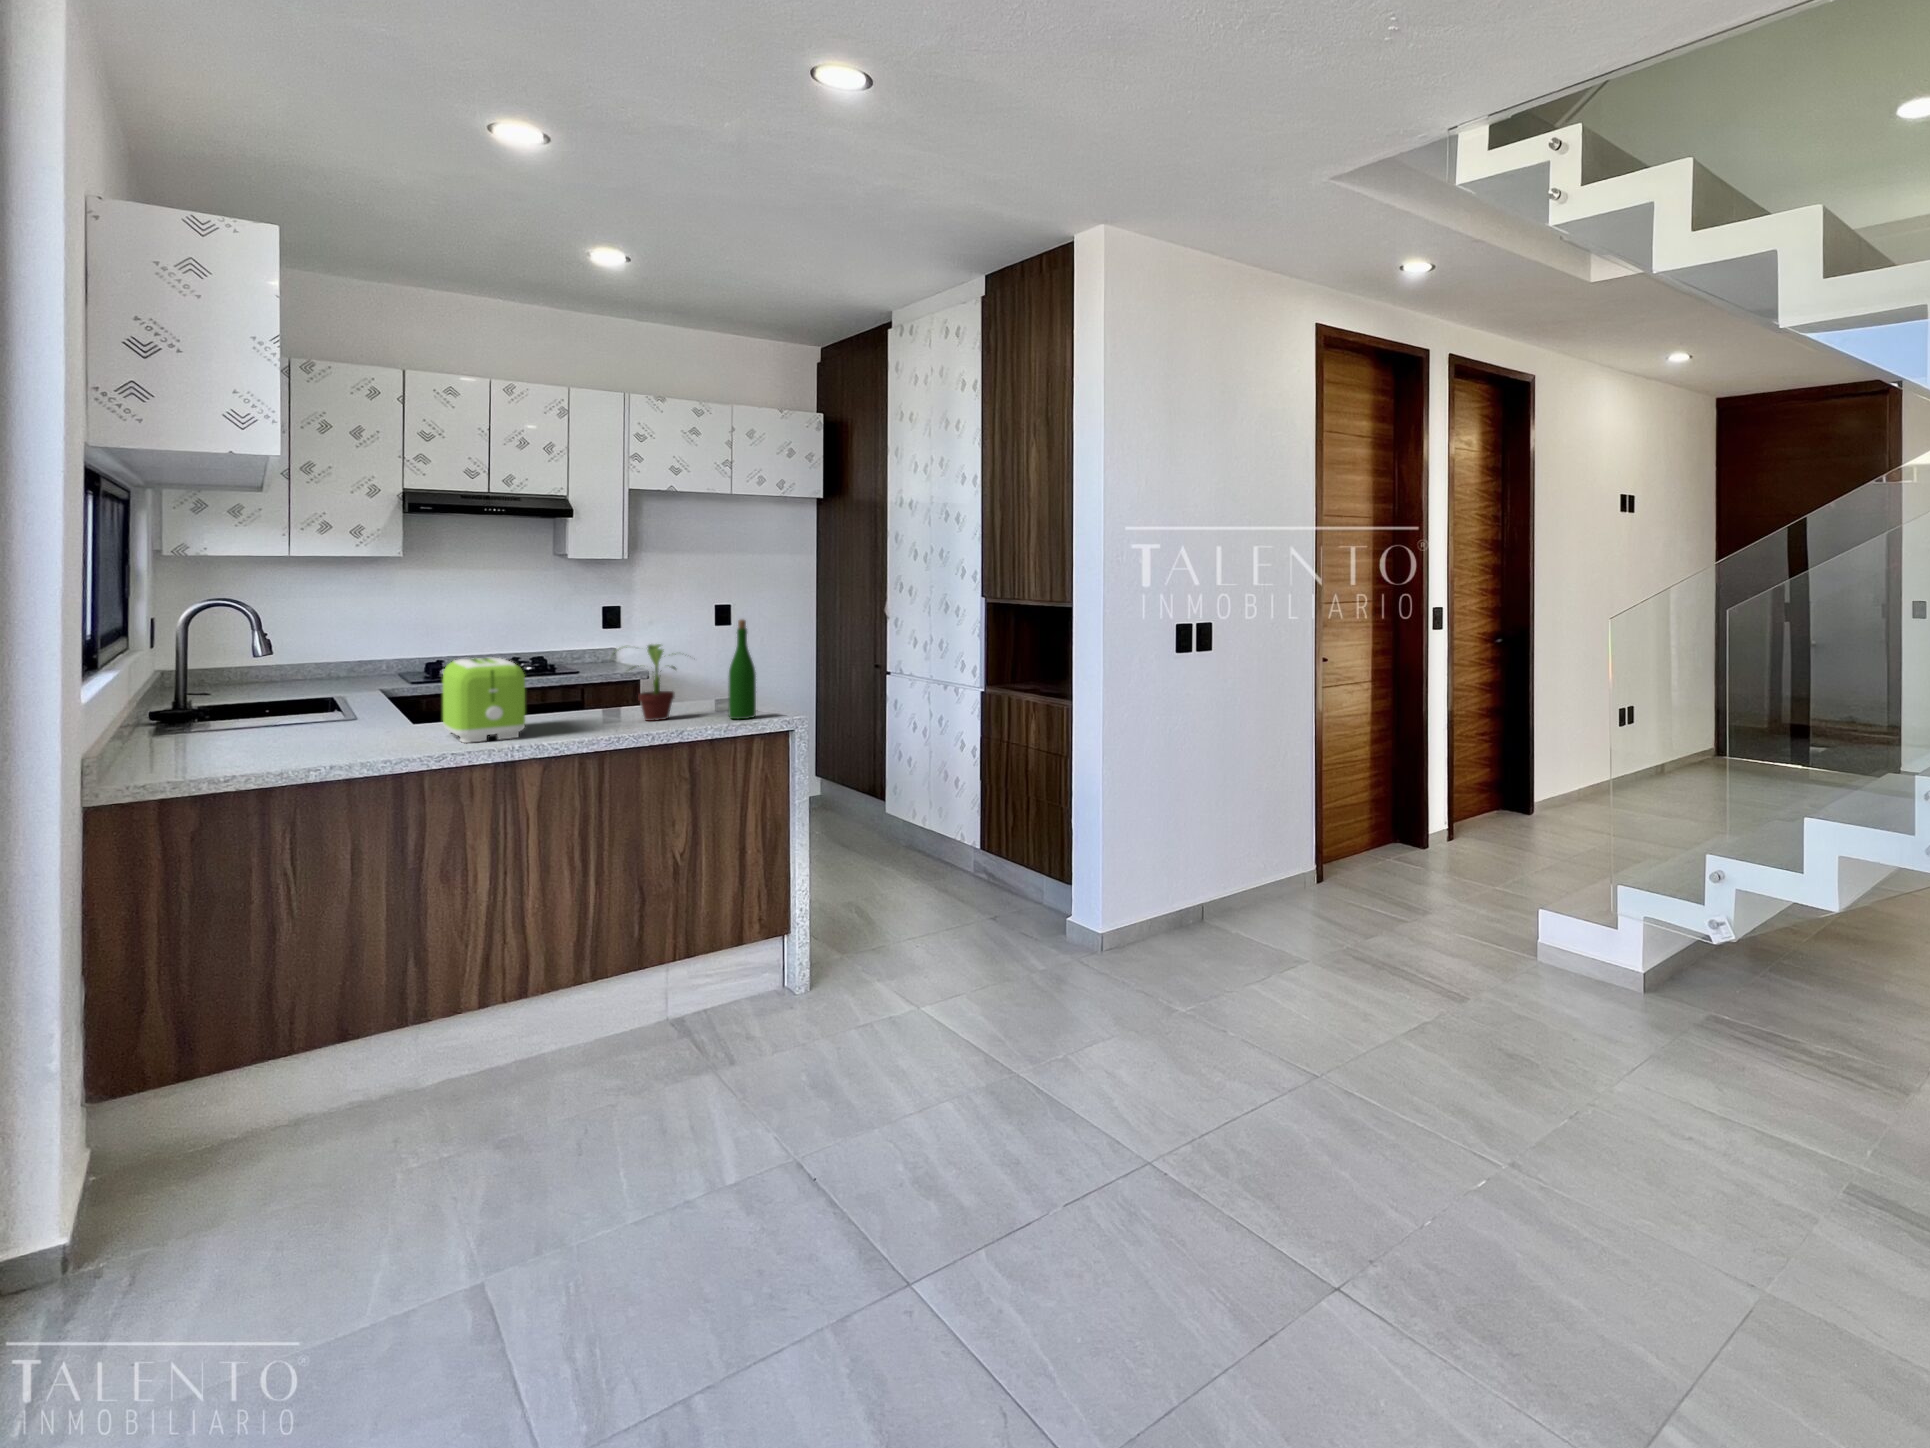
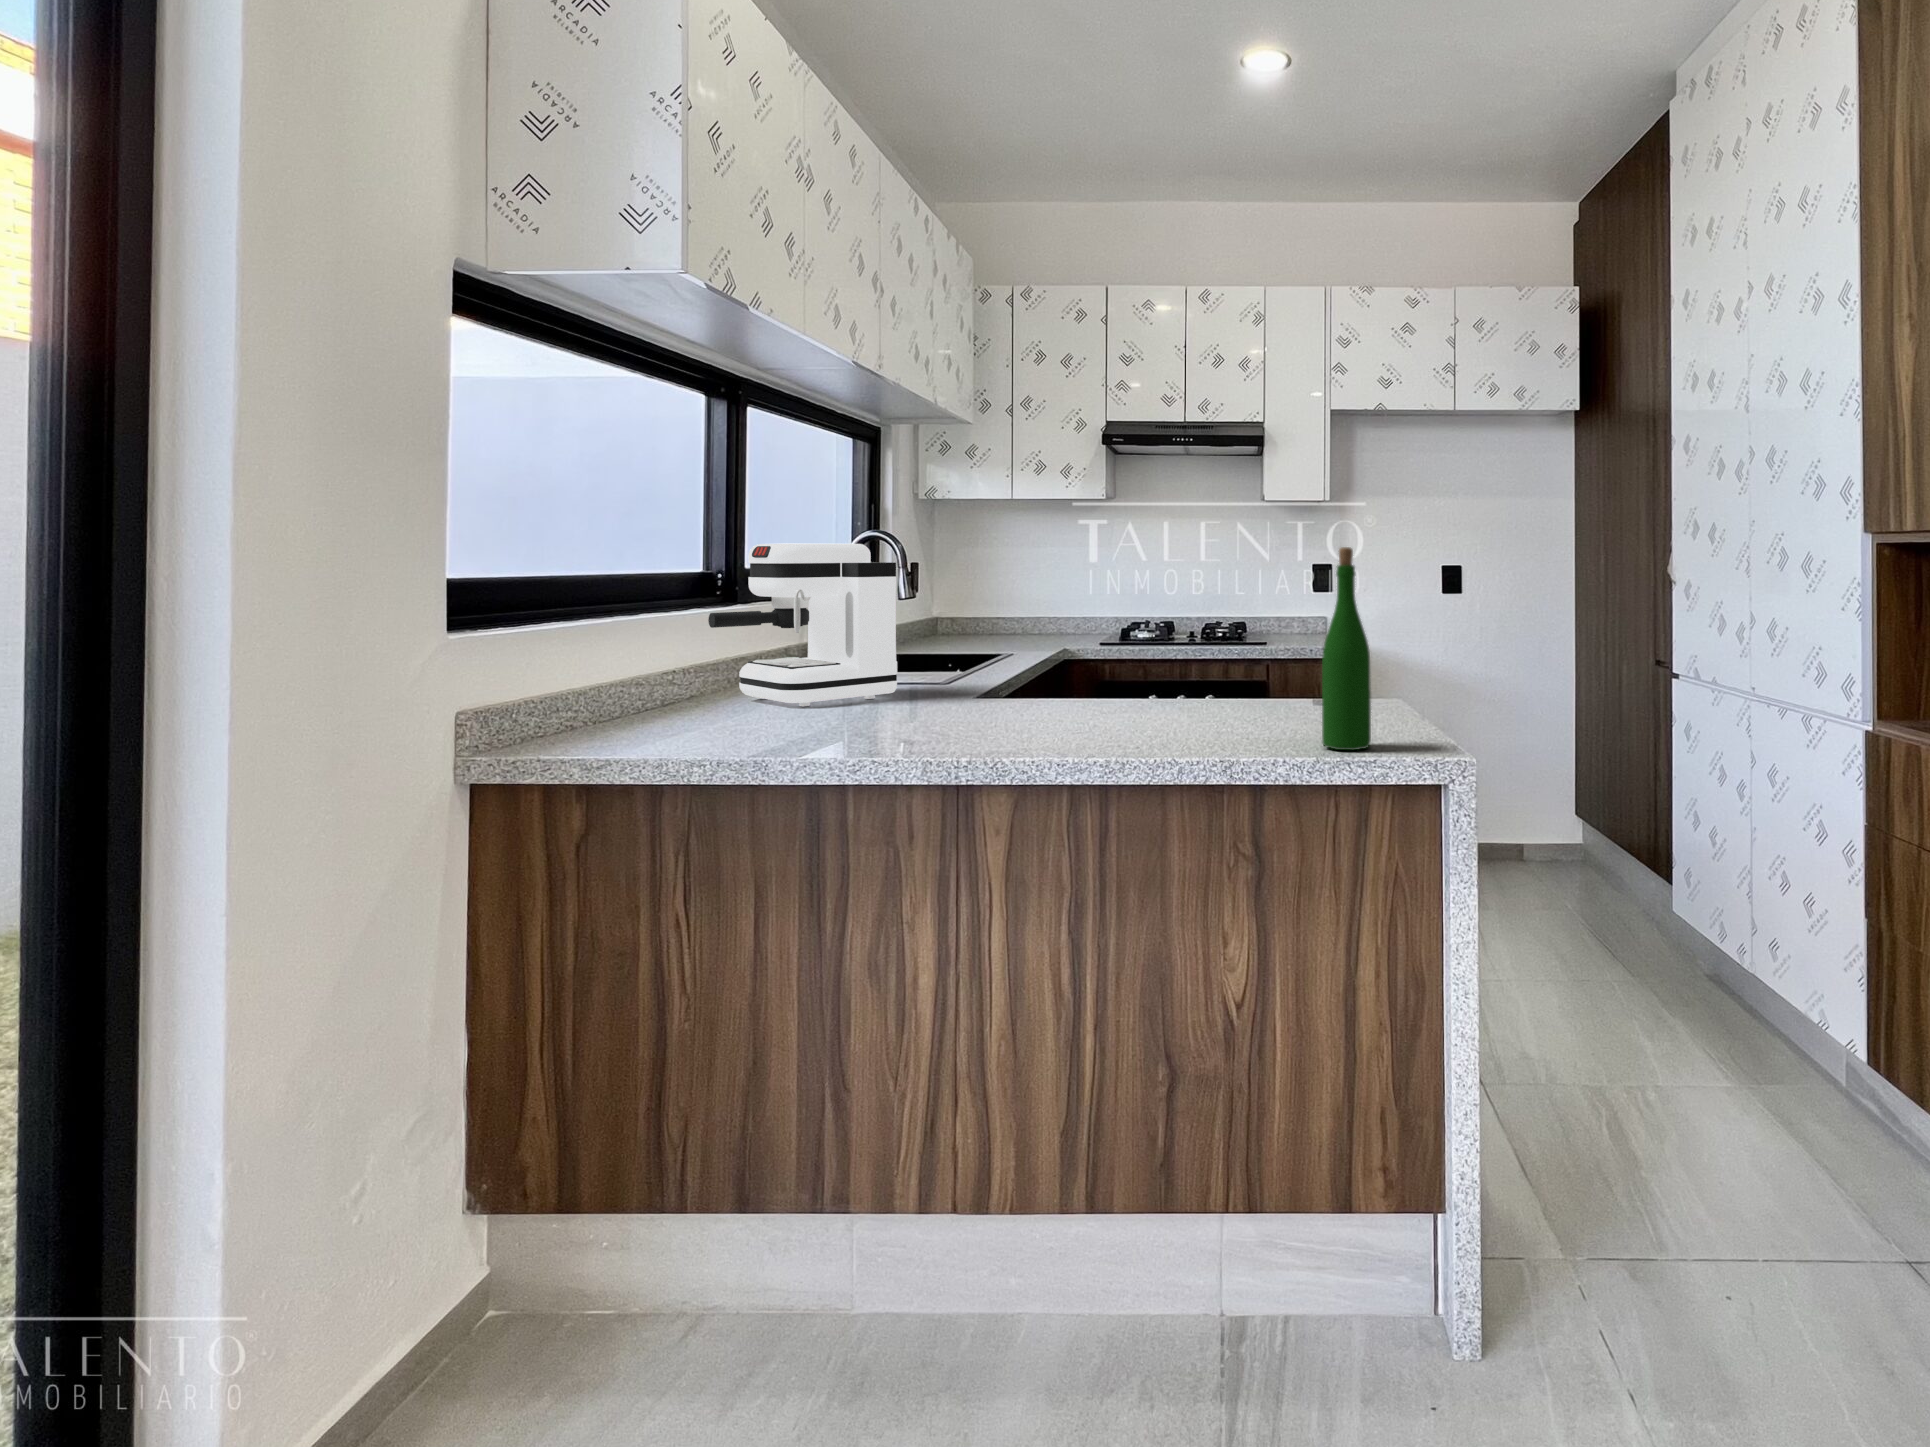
coffee maker: none [167,617,342,741] -> present [708,543,897,707]
potted plant: present [614,644,676,721] -> none [1150,594,1287,733]
toaster: present [443,658,525,743] -> none [911,607,1034,744]

